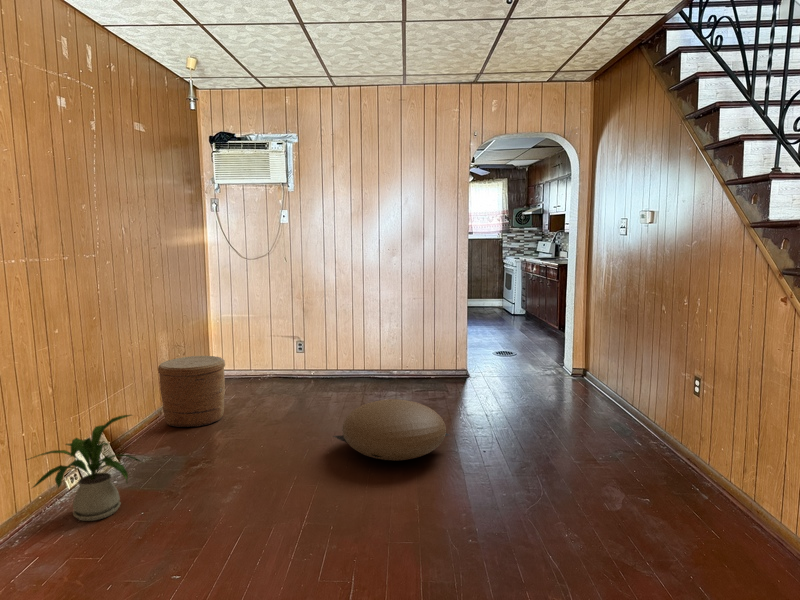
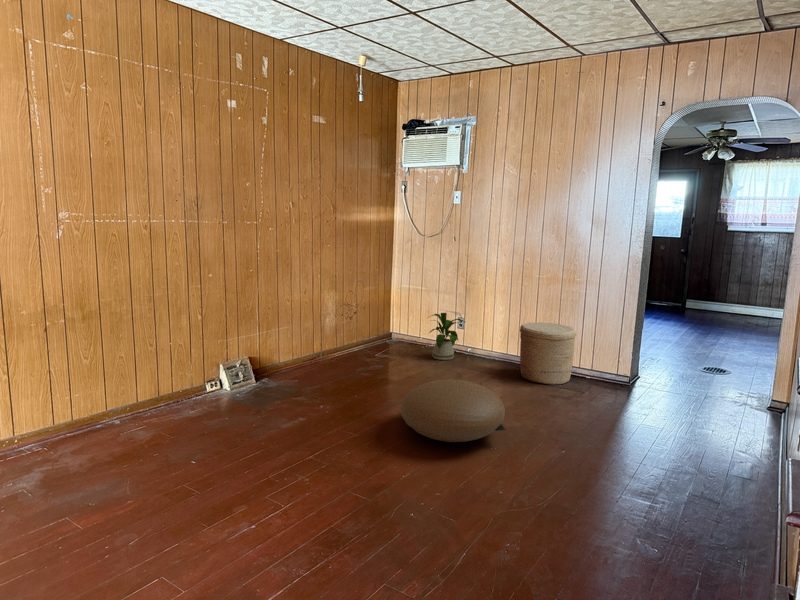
woven basket: present [158,356,225,427] -> present [520,323,576,385]
house plant: present [28,415,139,521] -> present [429,313,465,360]

